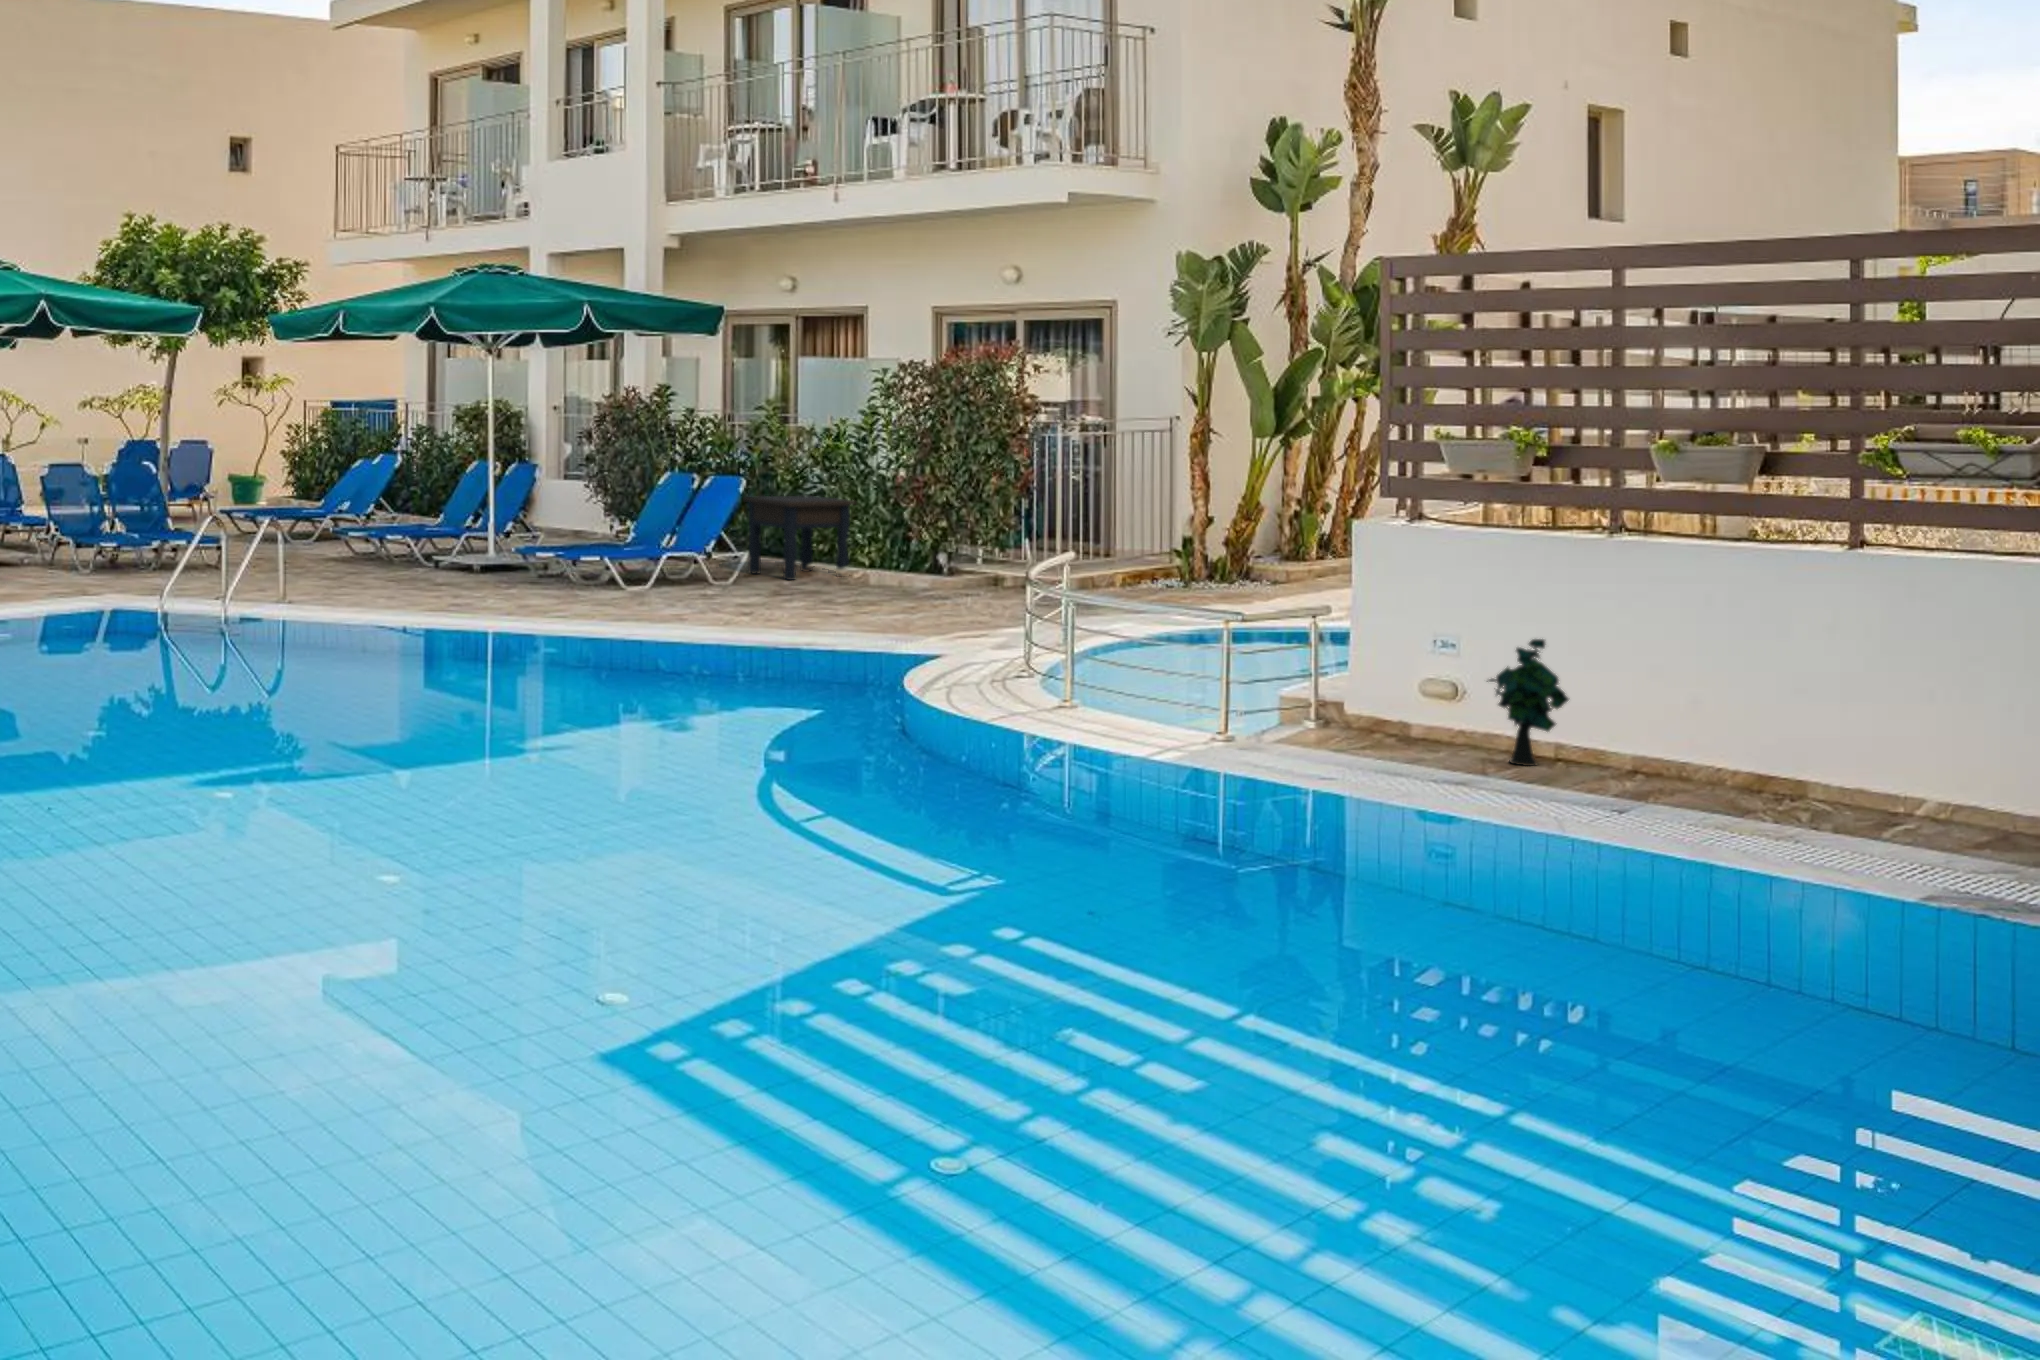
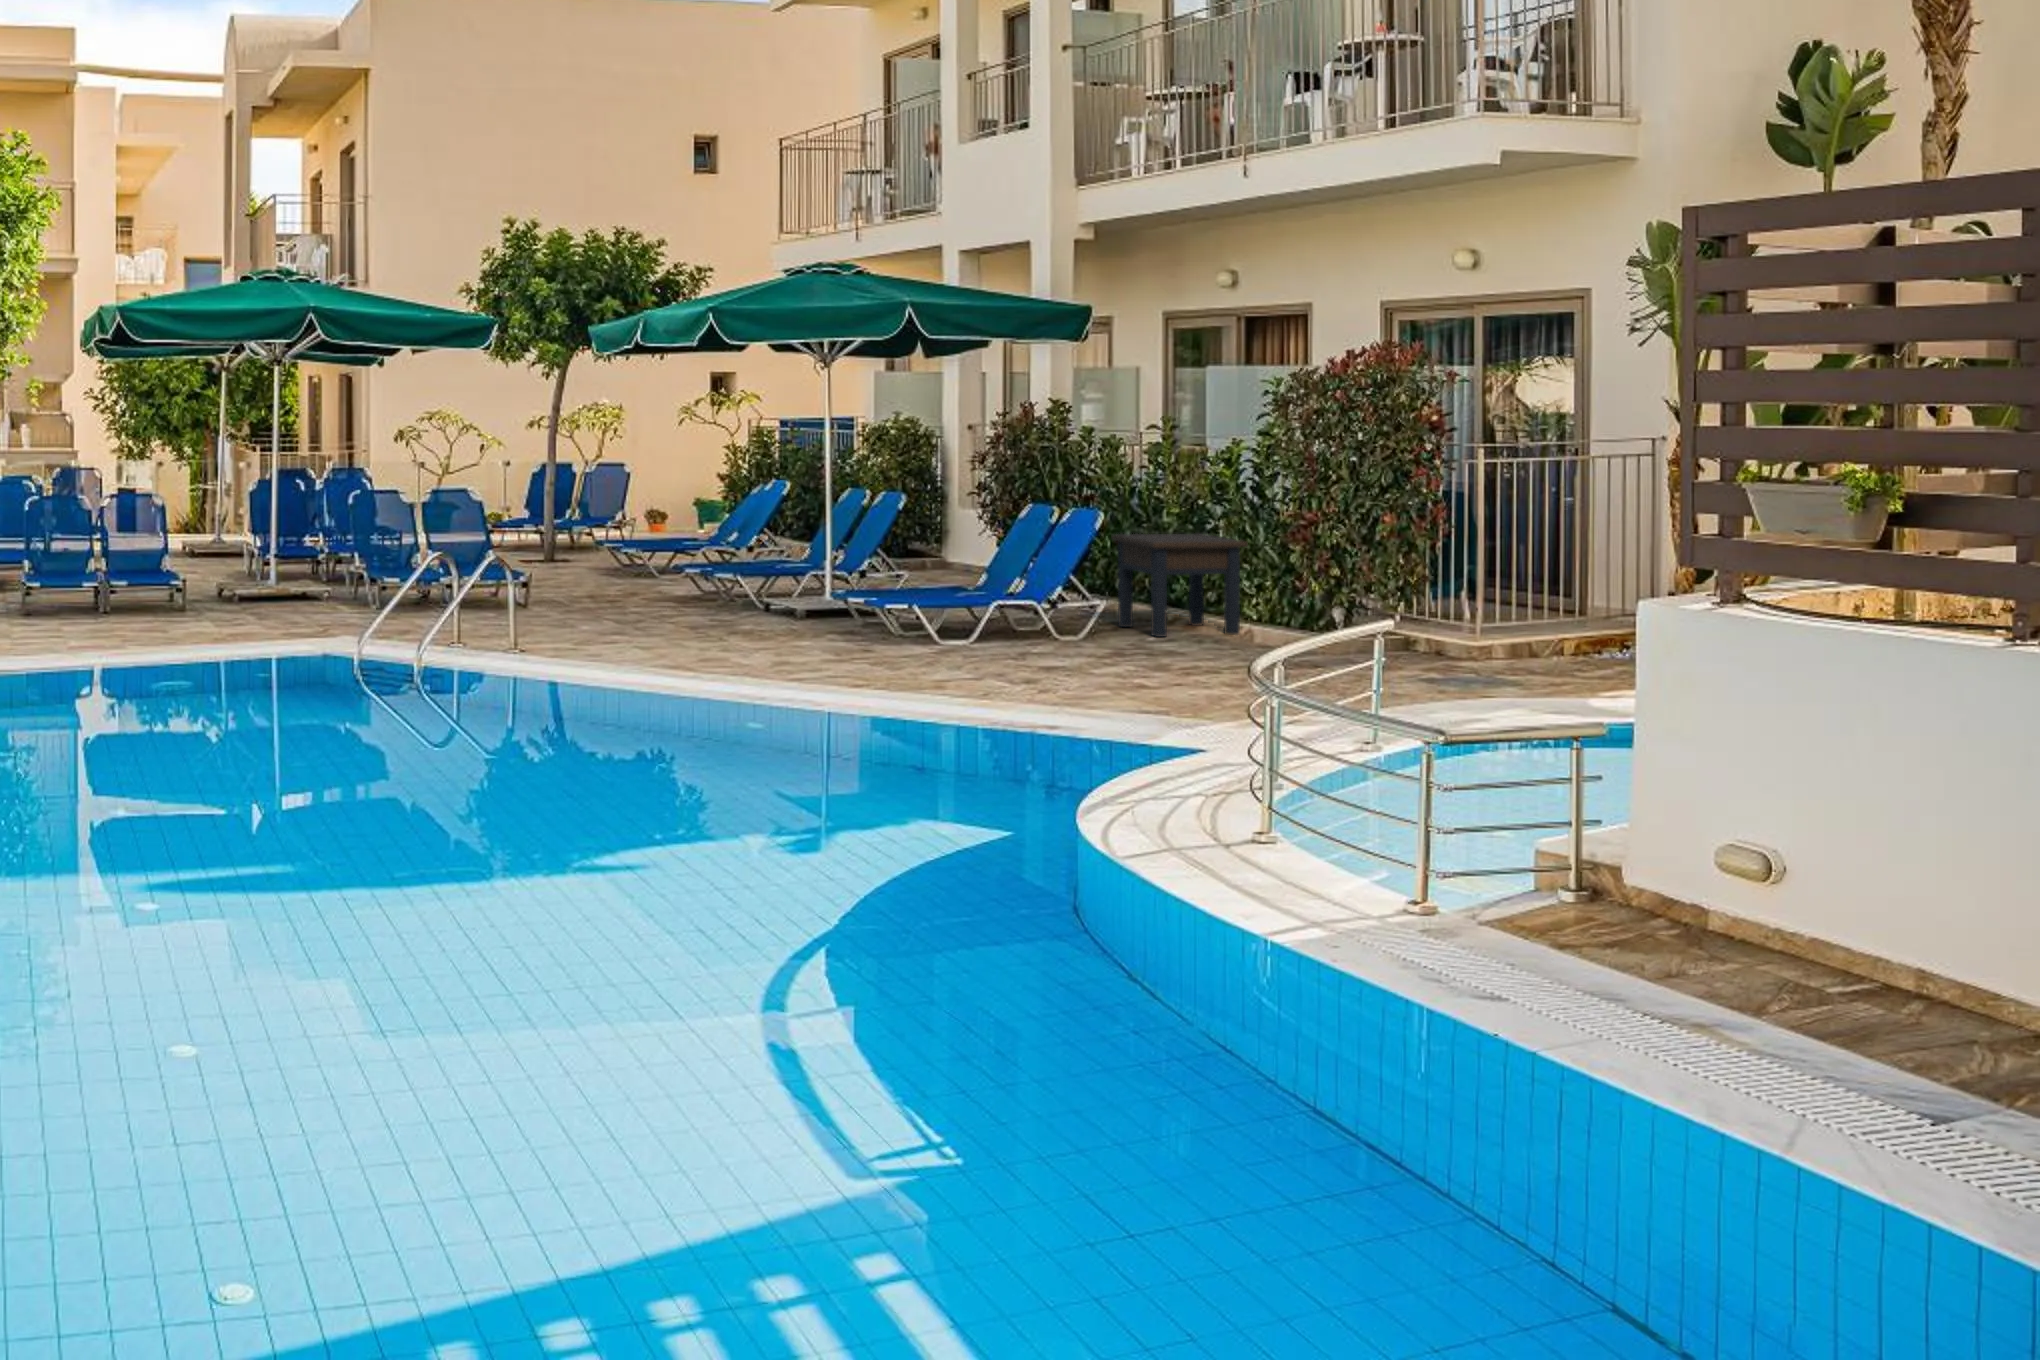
decorative plant: present [1487,639,1569,766] -> none [1784,799,1915,994]

